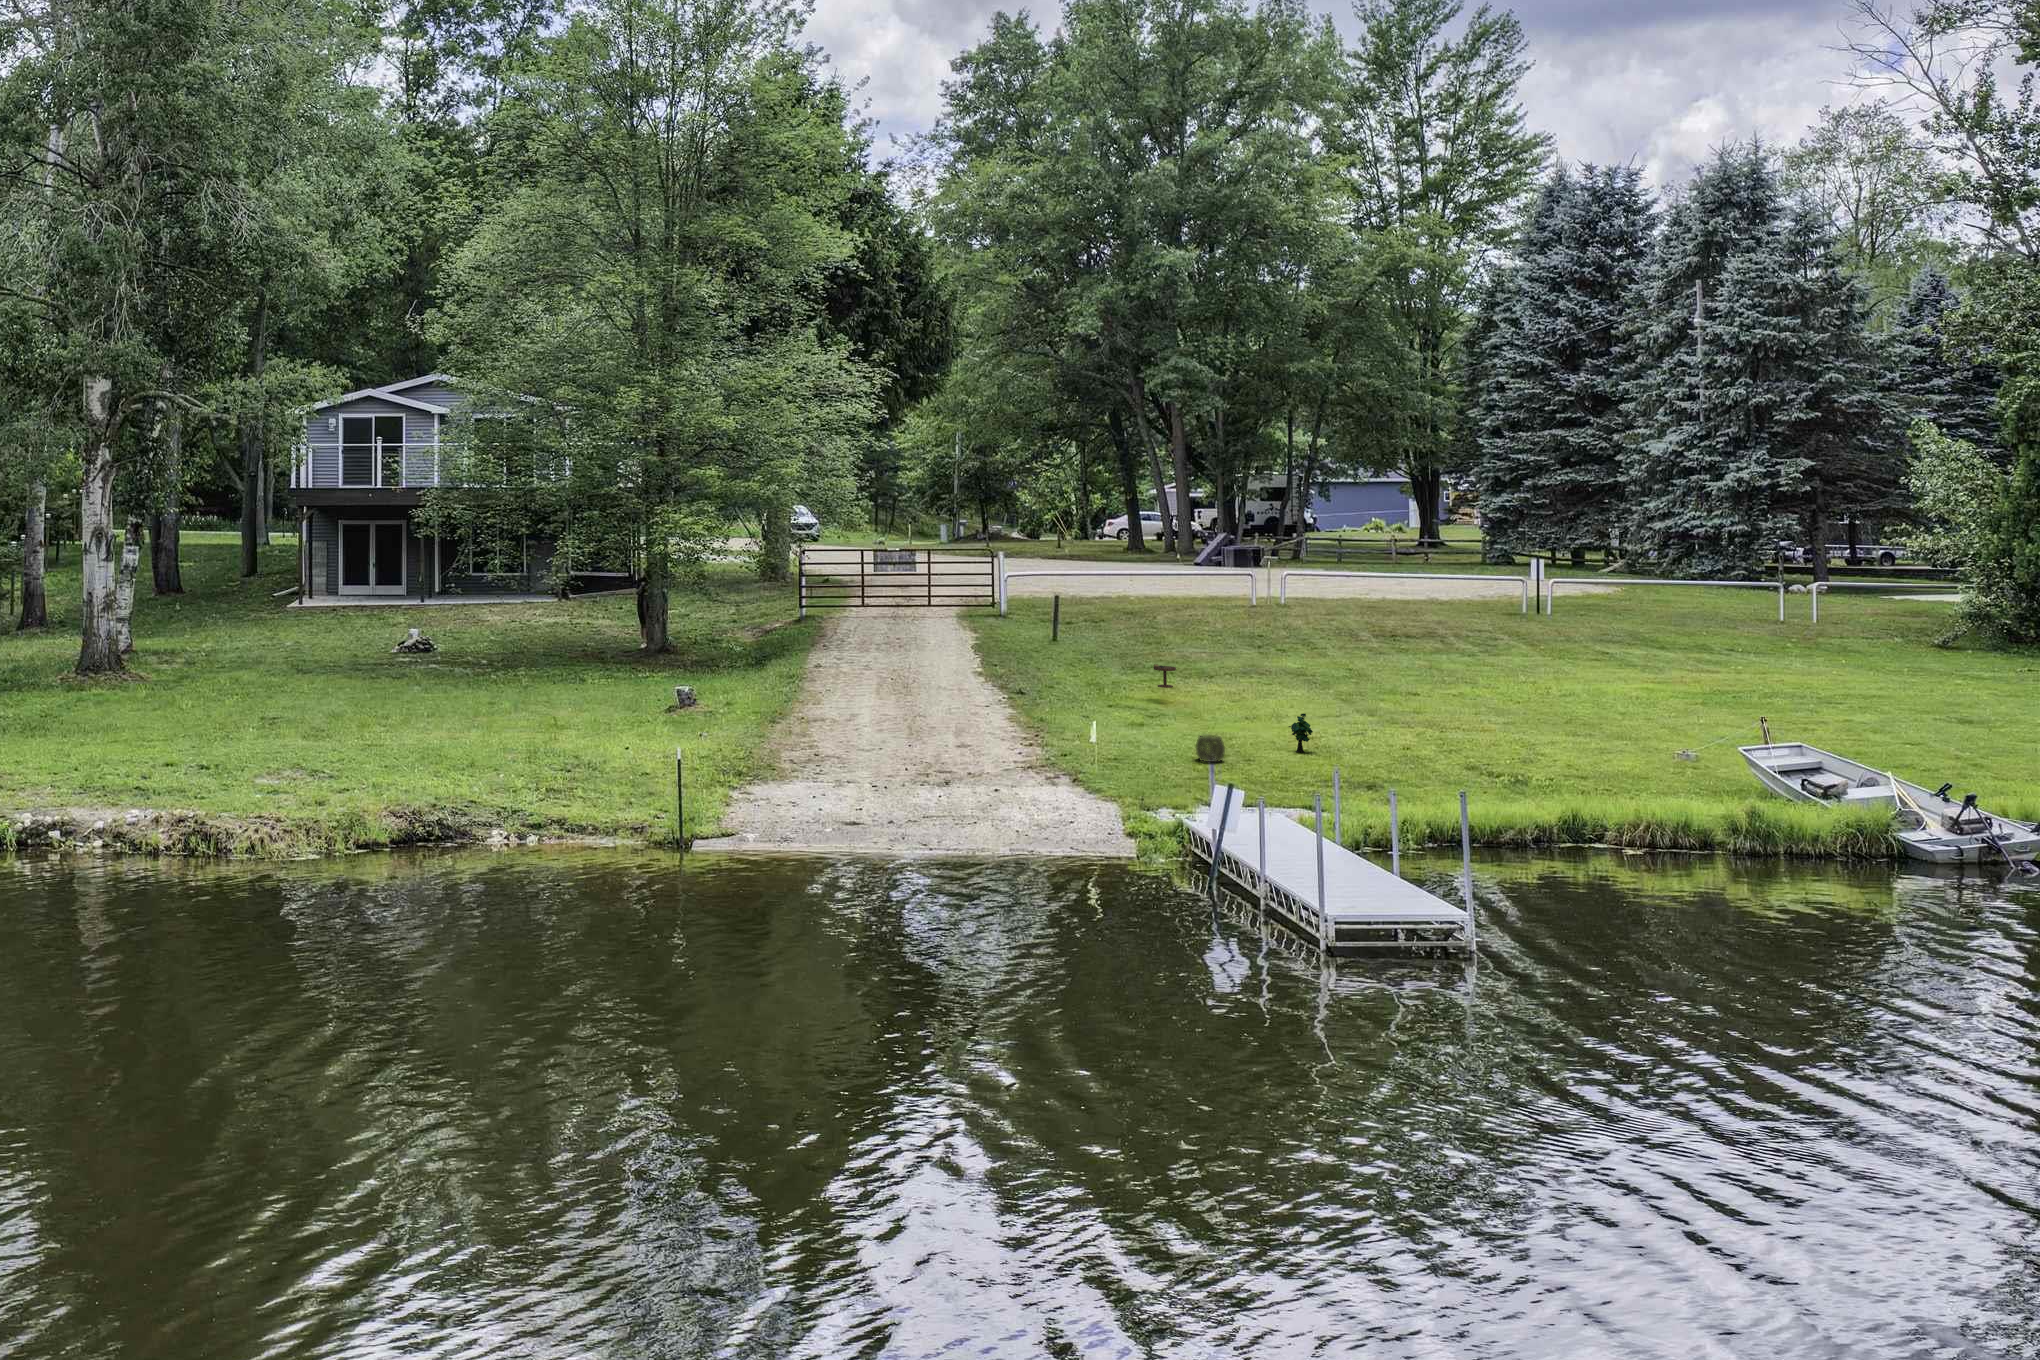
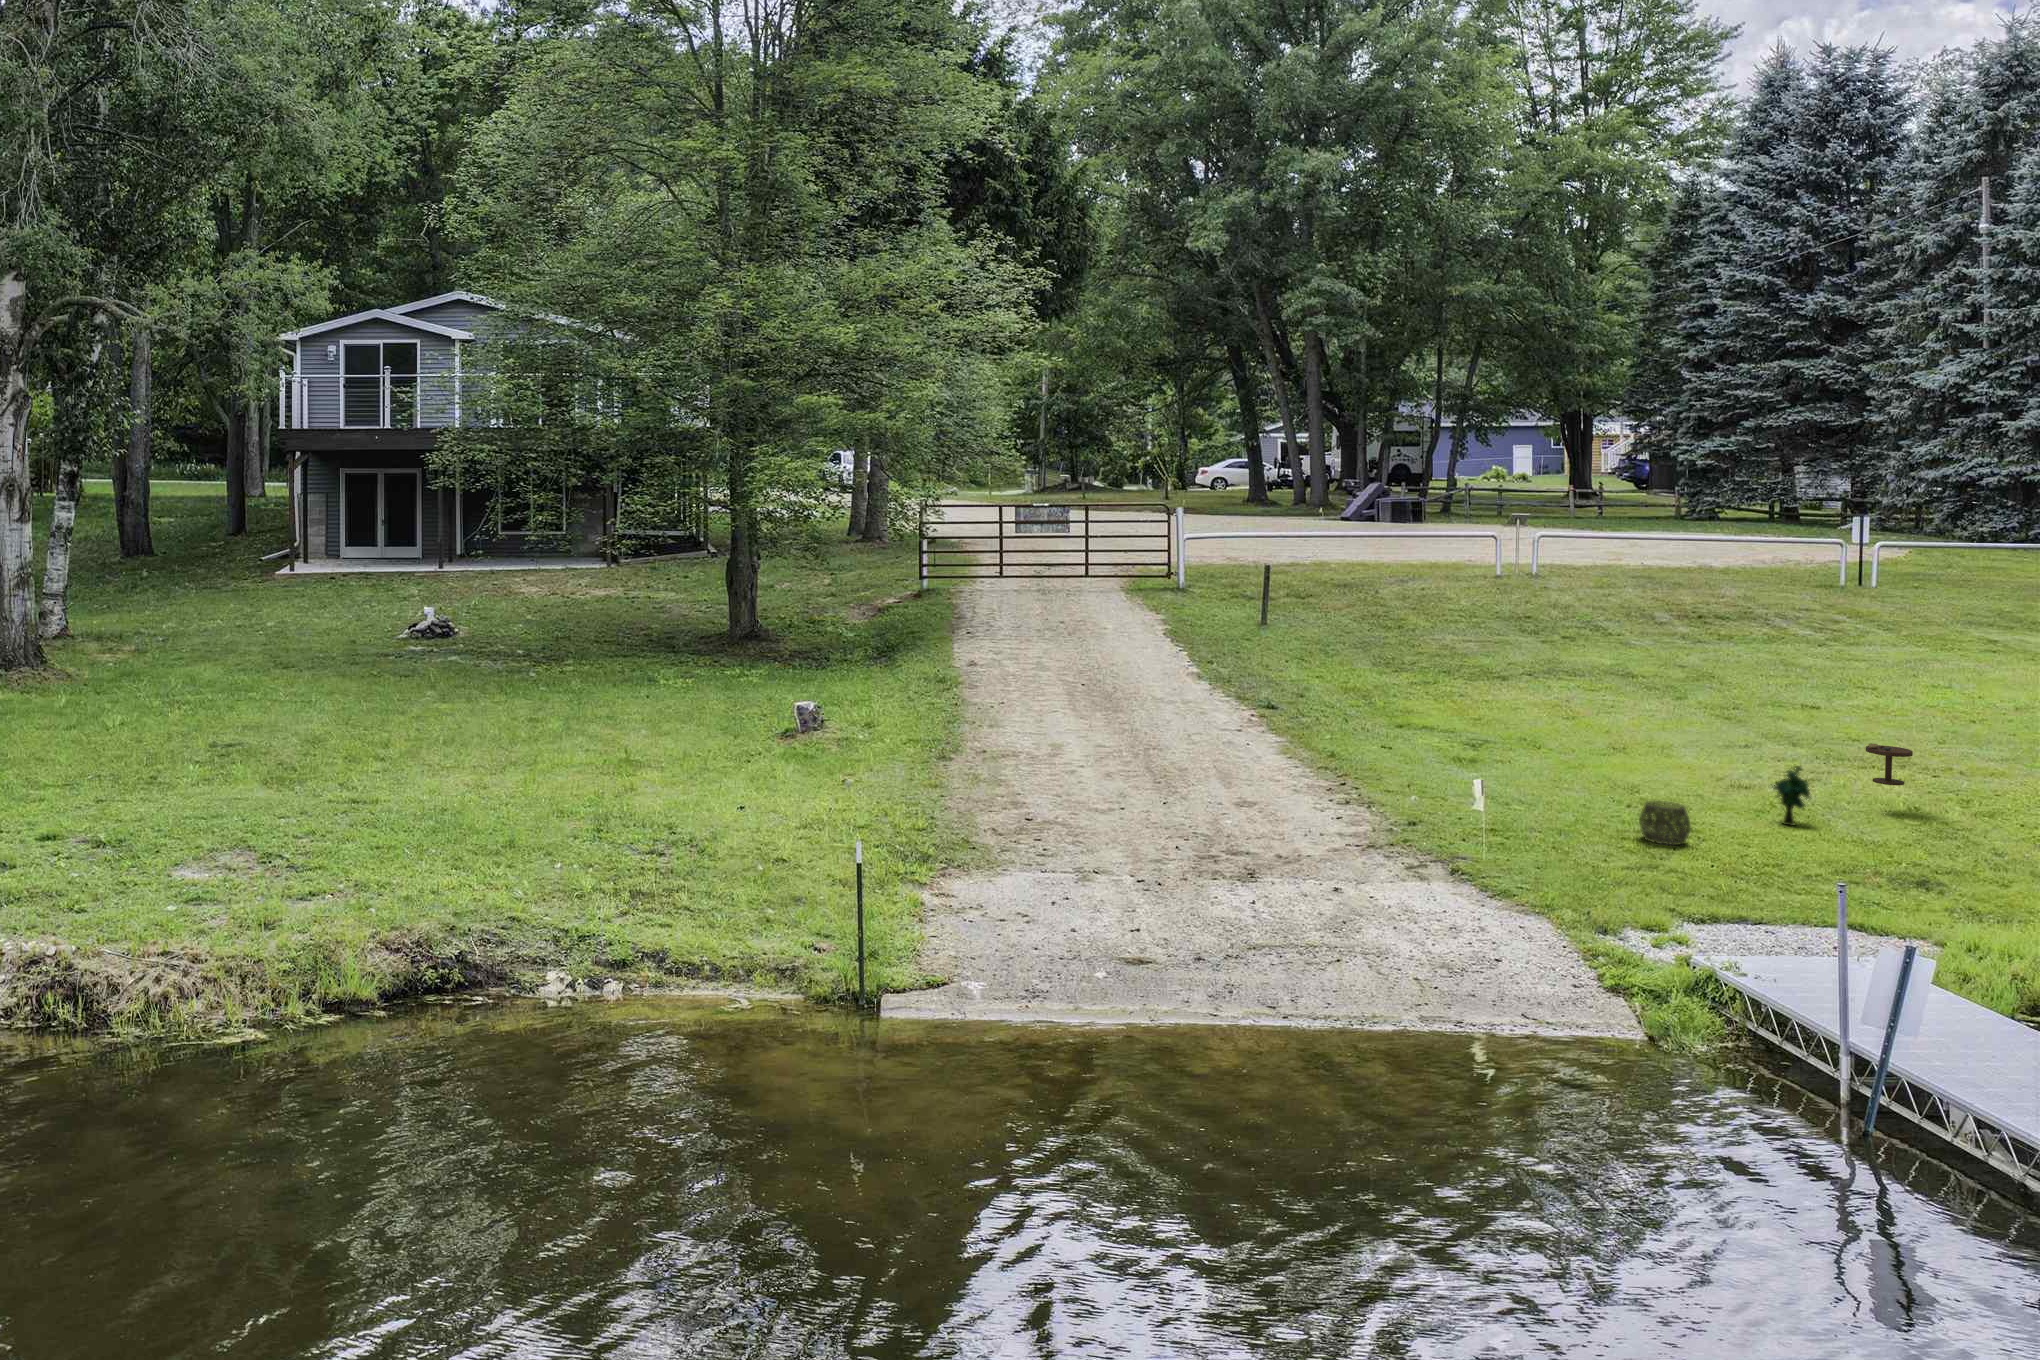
side table: present [1154,664,1176,688] -> present [1866,743,1913,785]

